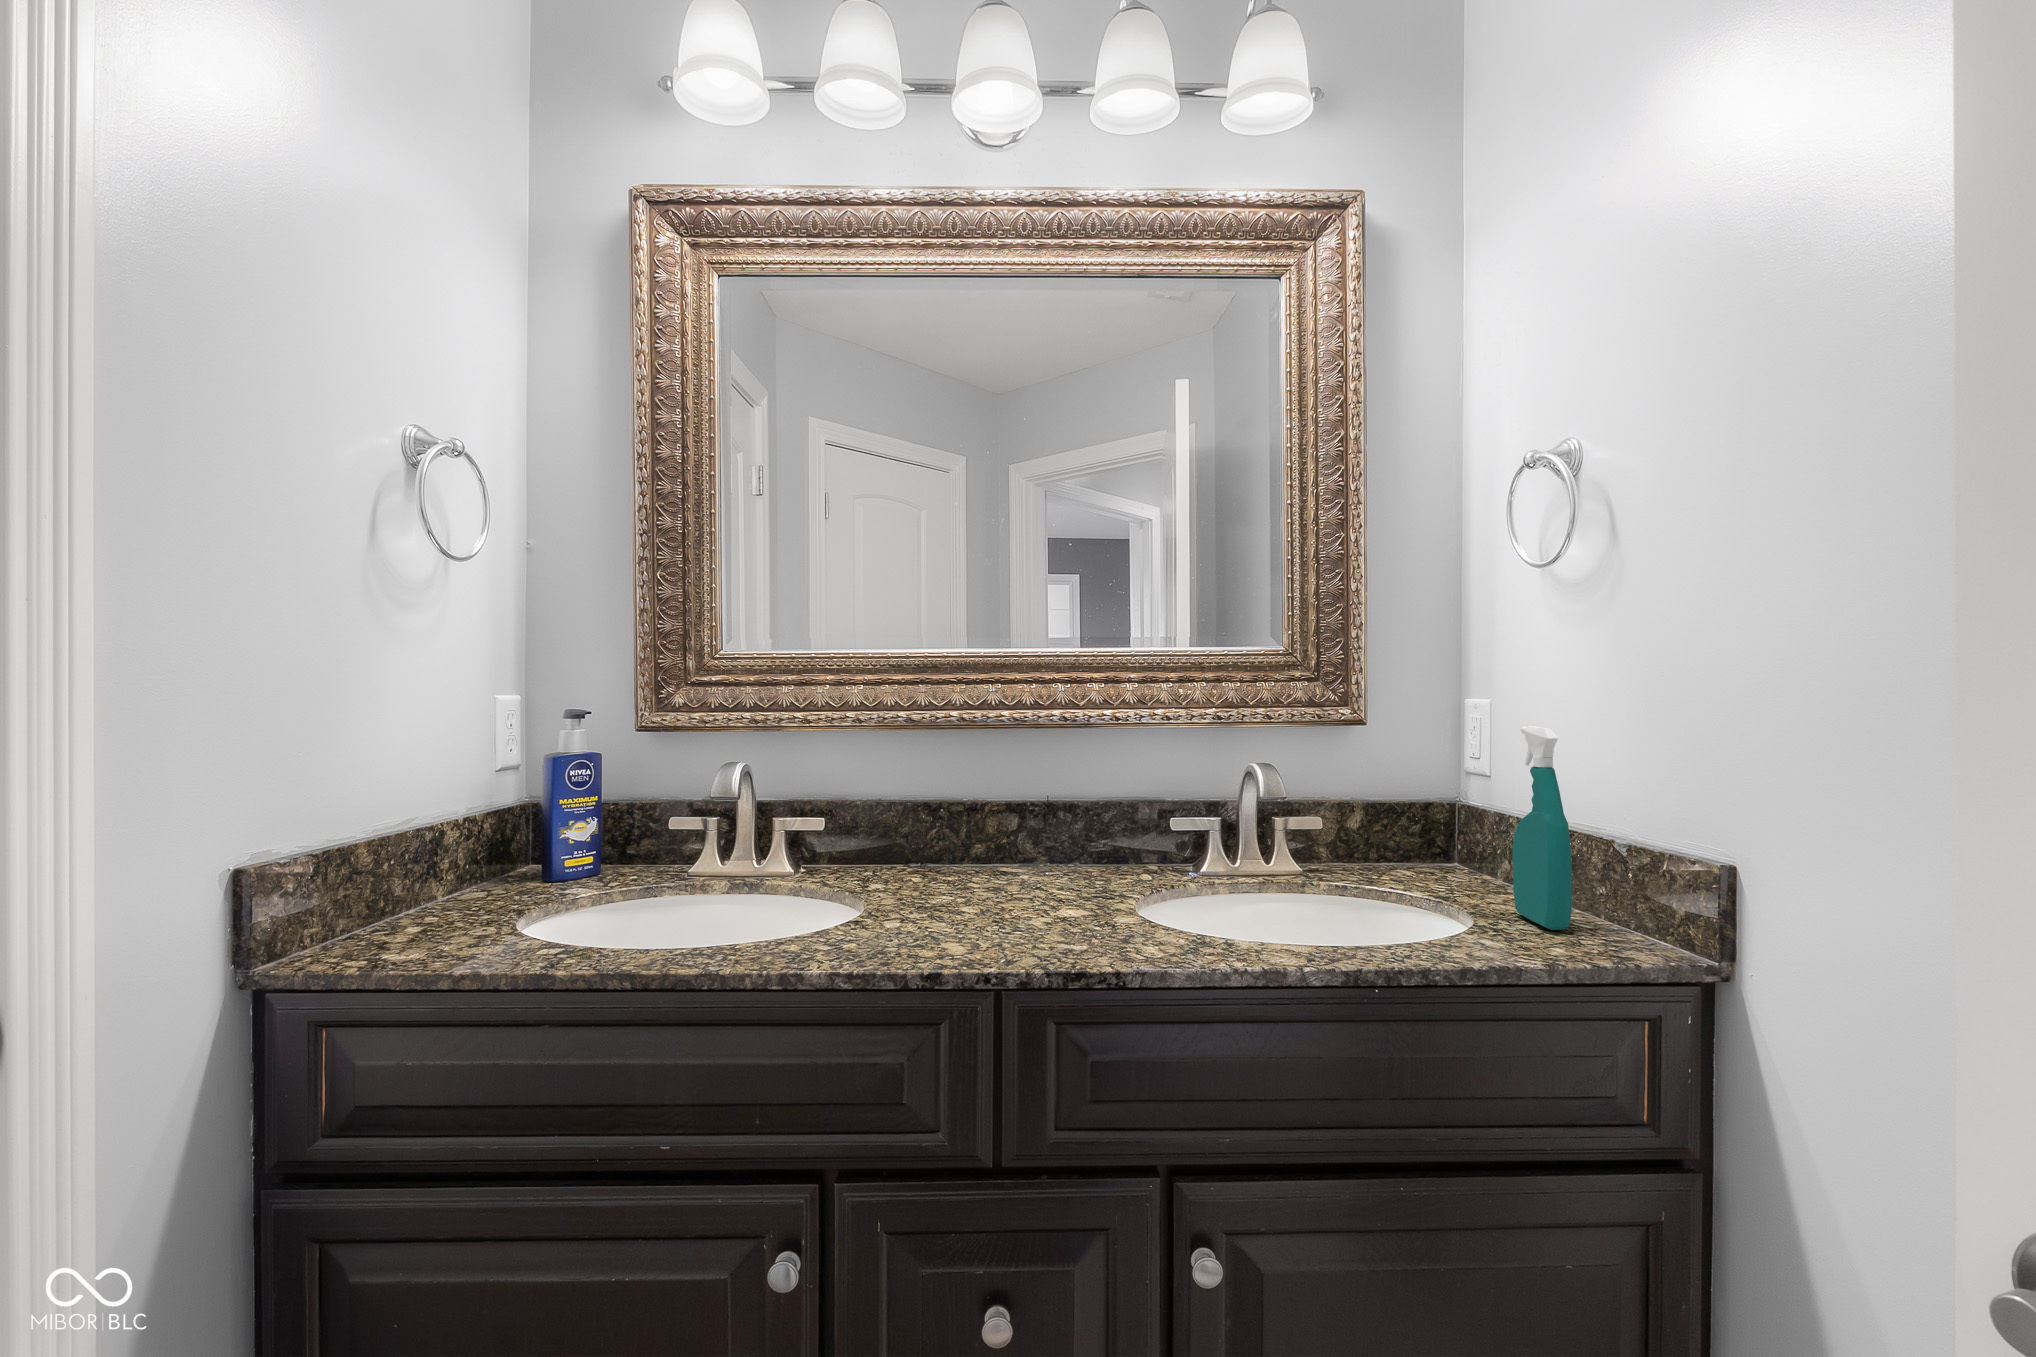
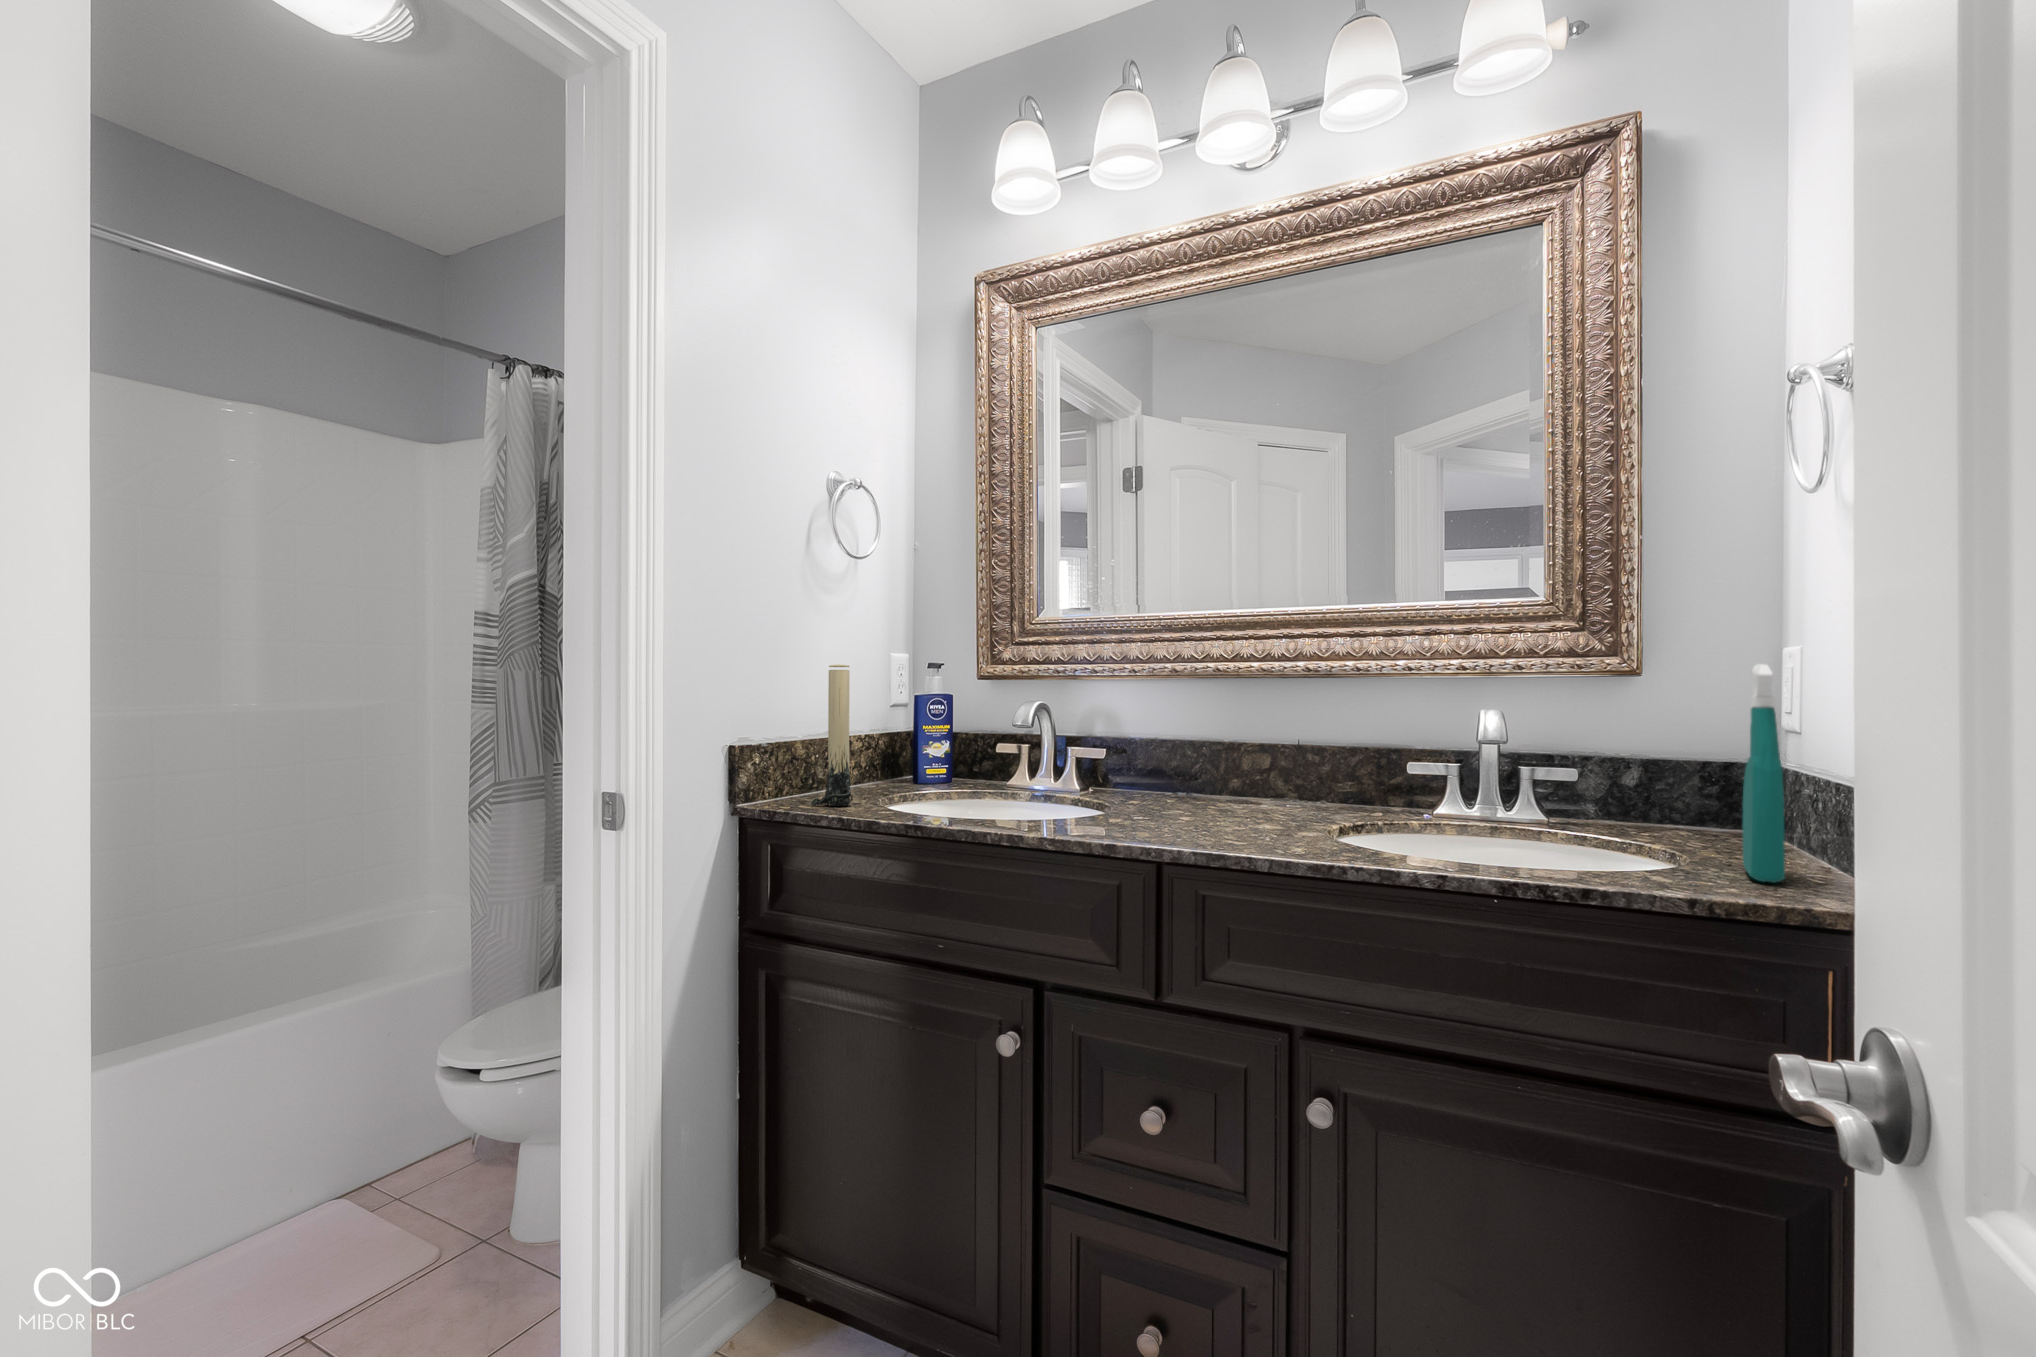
candle: none [411,727,484,952] -> present [811,664,853,806]

